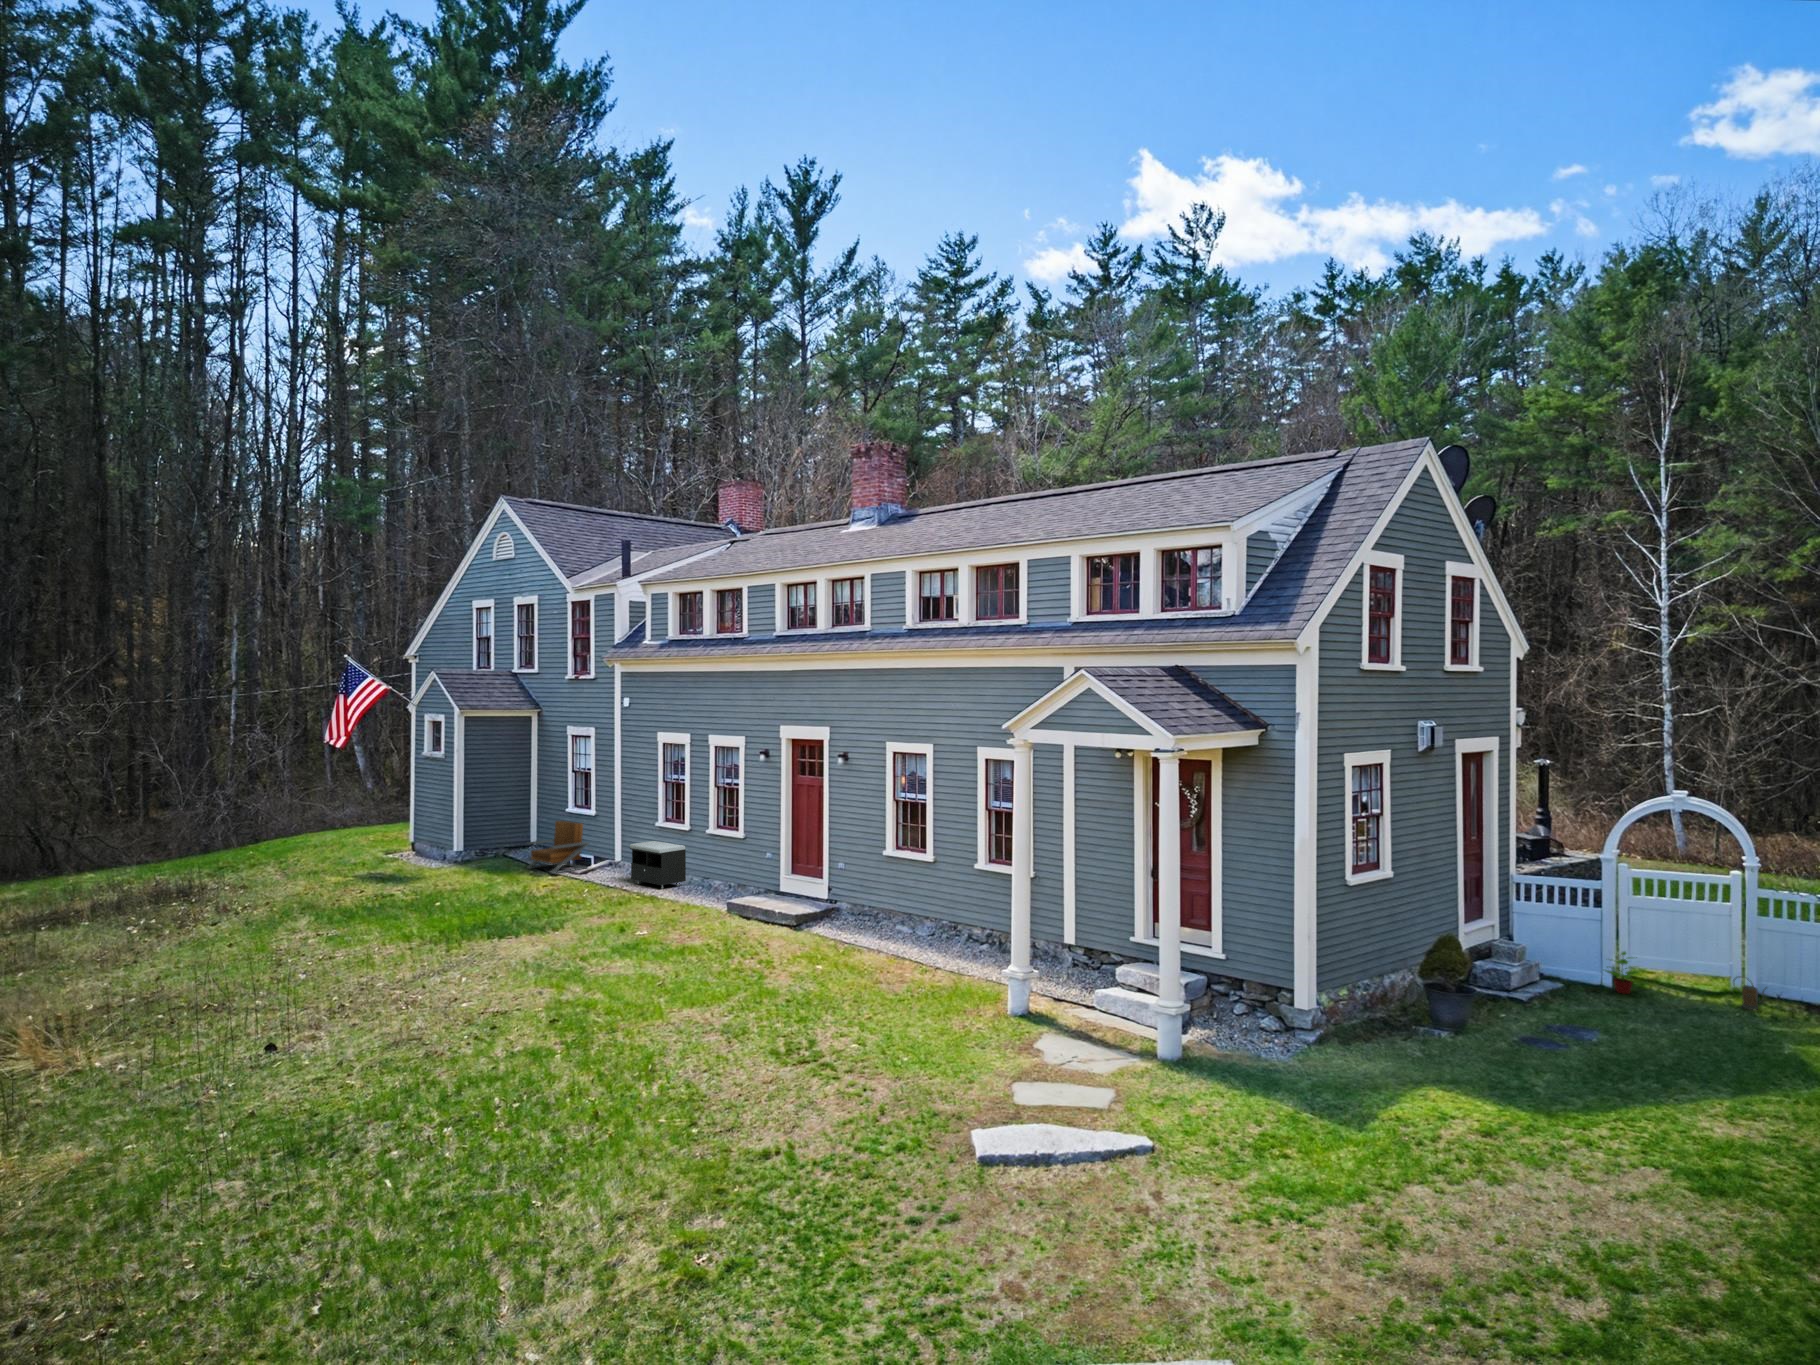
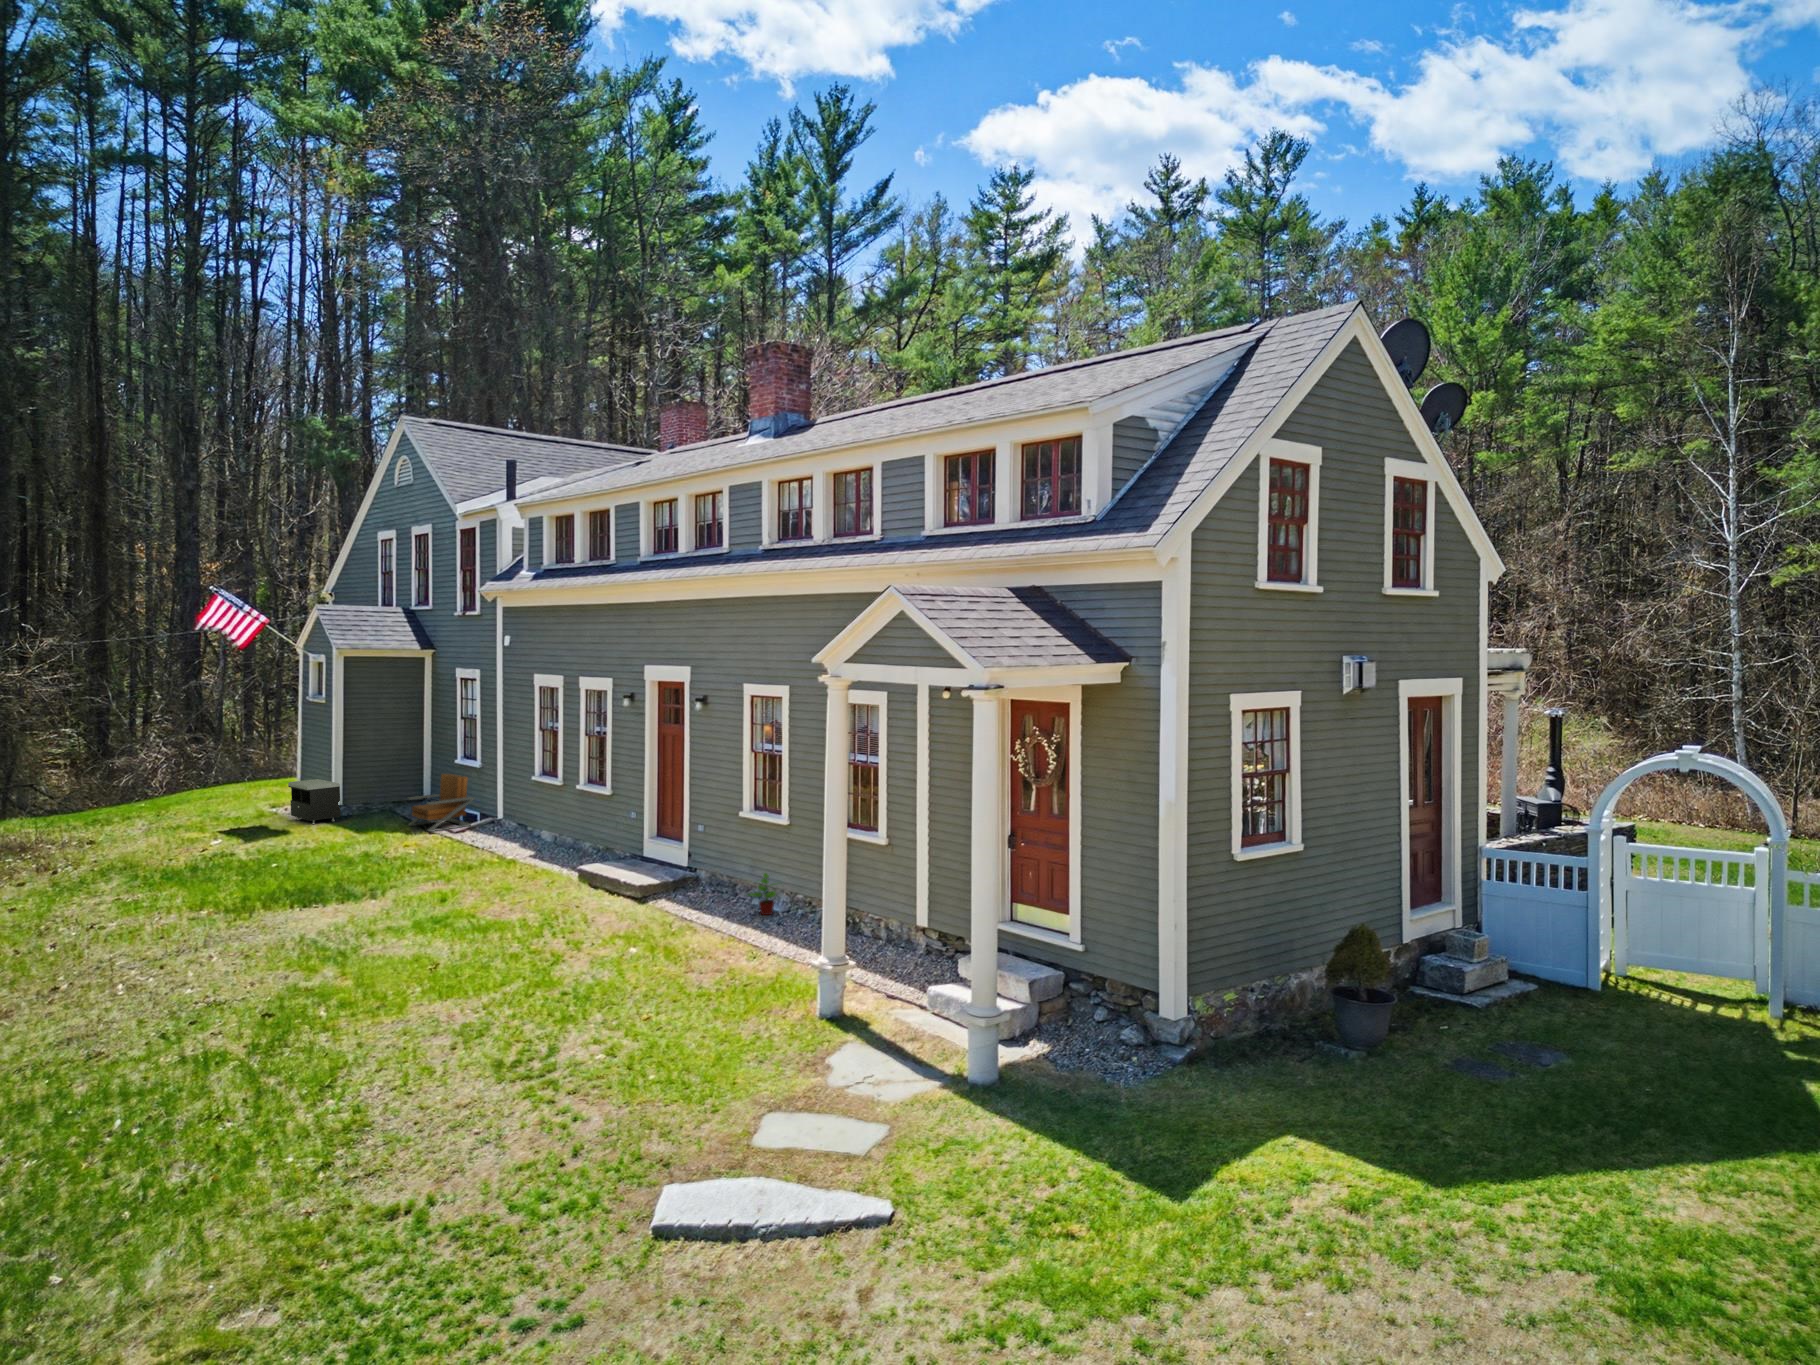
storage bench: present [630,841,686,889] -> present [288,779,341,824]
potted plant: present [1606,952,1639,994] -> present [749,873,776,915]
watering can: present [1733,977,1766,1010] -> none [1738,975,1782,1019]

